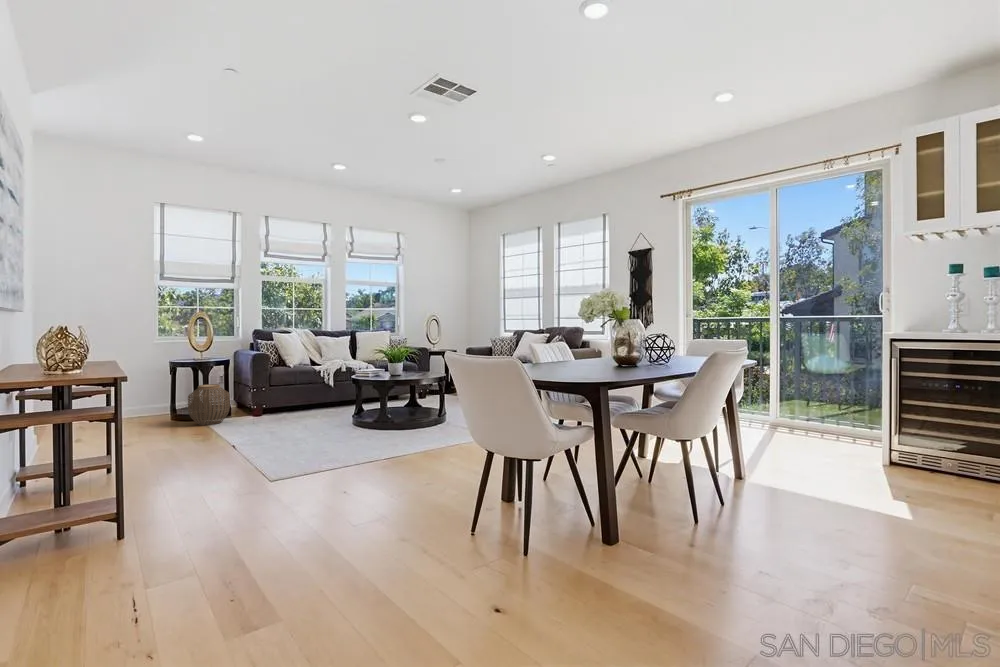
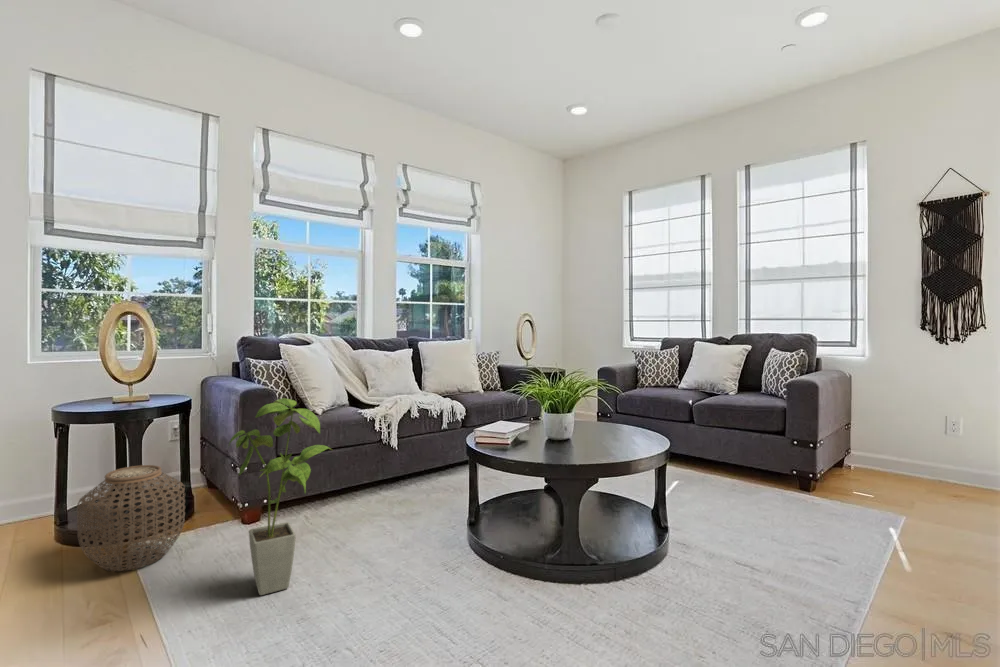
house plant: none [247,352,291,429] -> present [229,398,332,595]

